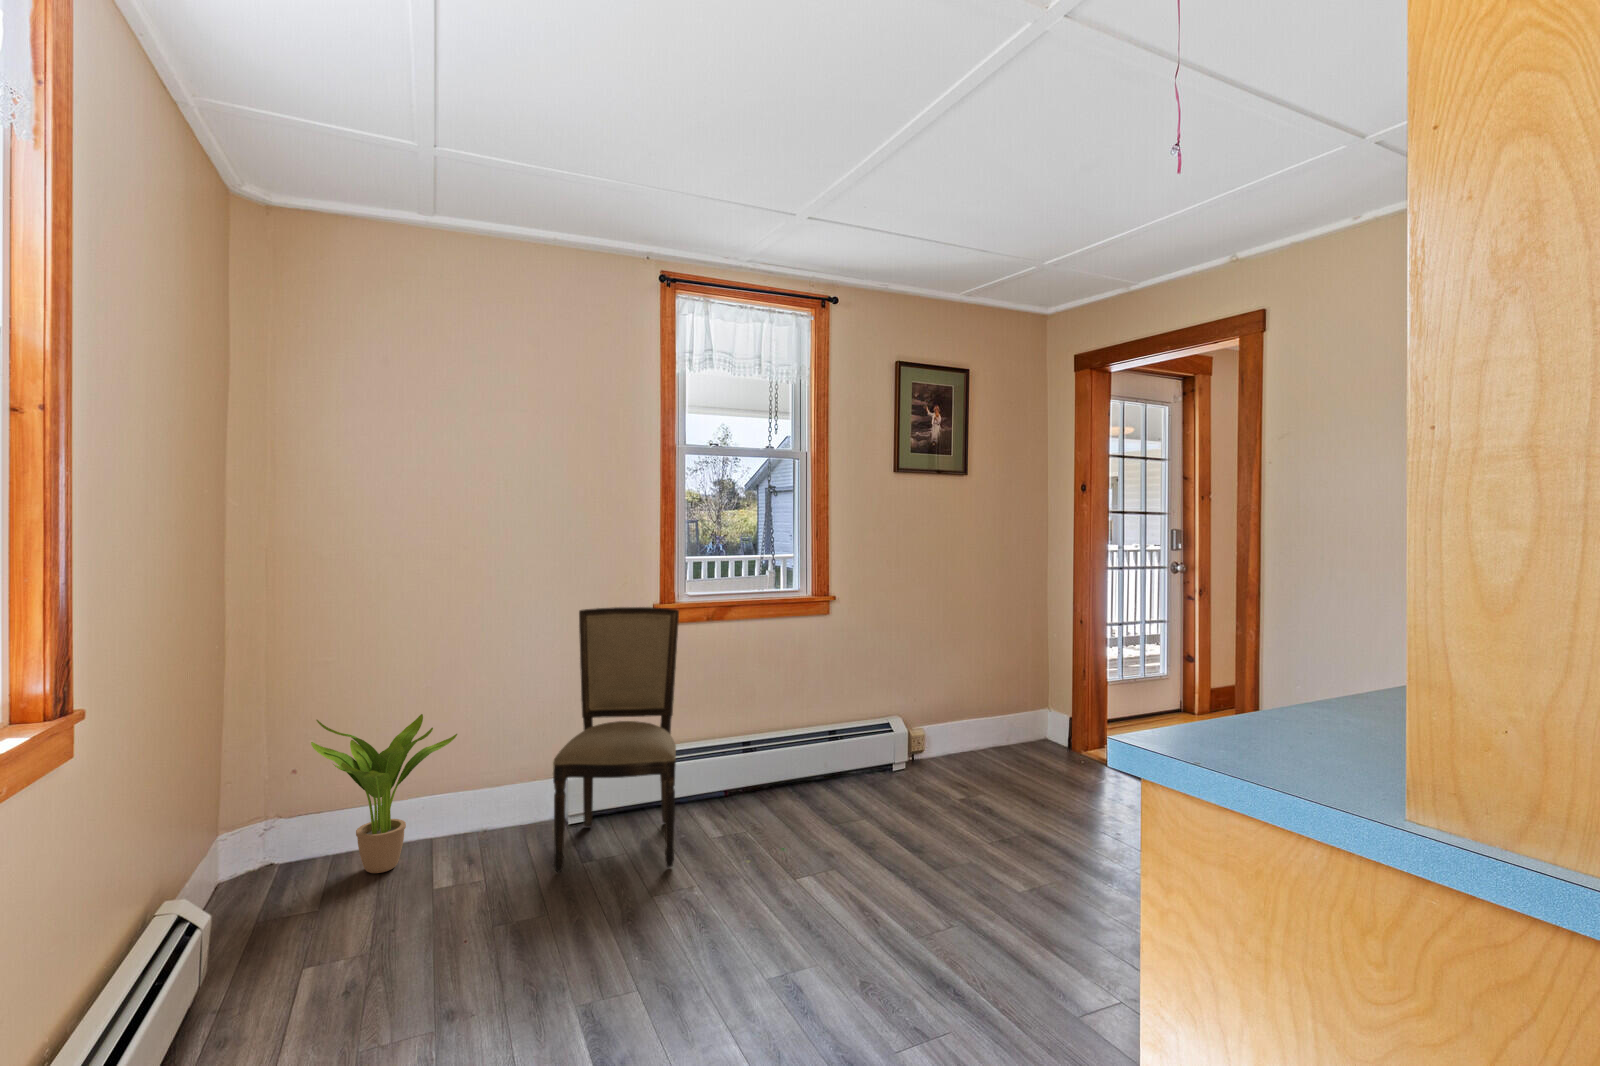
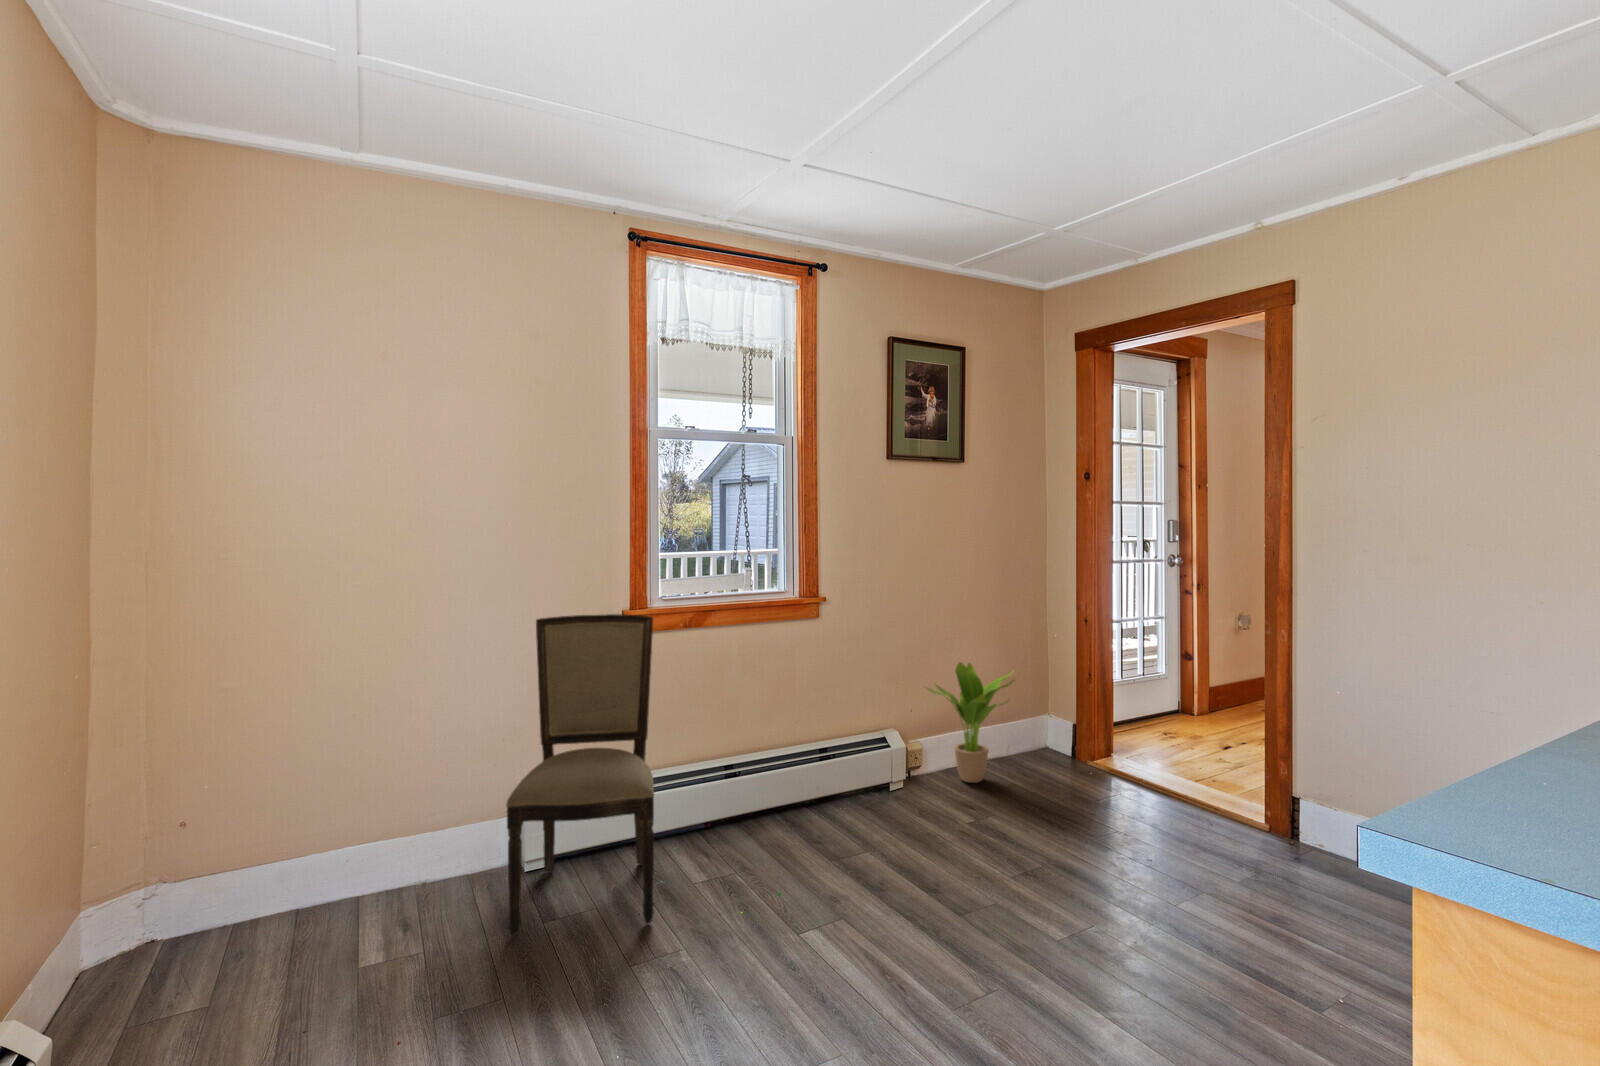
potted plant: present [311,714,457,873] -> present [924,662,1015,783]

